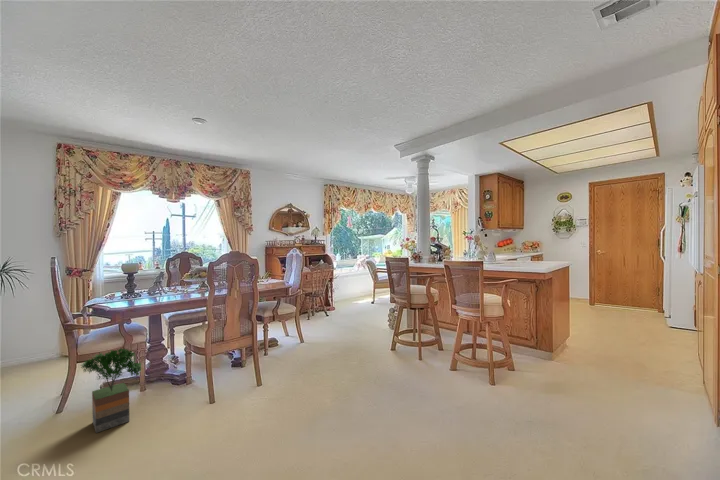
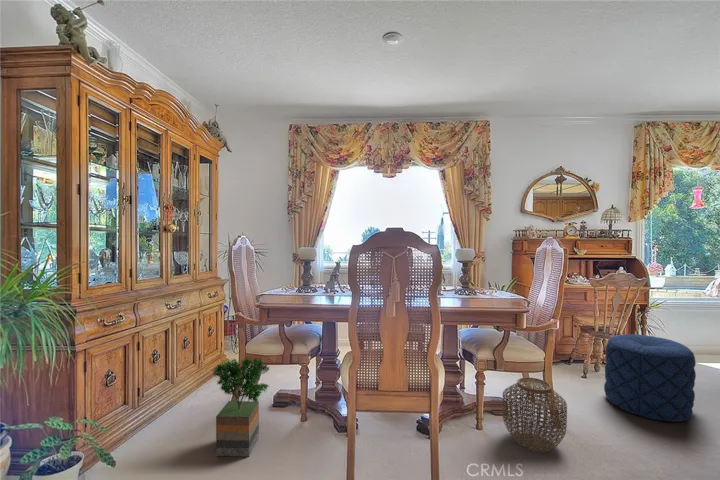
pouf: none [325,293,359,331] -> present [604,334,696,422]
woven basket: none [289,320,319,356] -> present [502,377,567,452]

